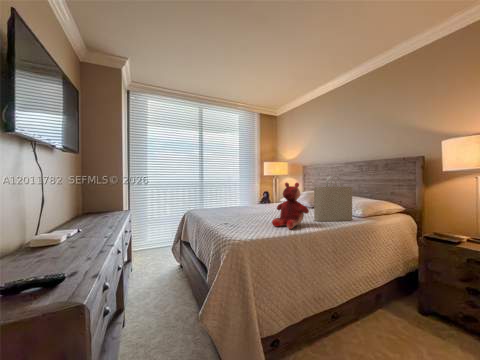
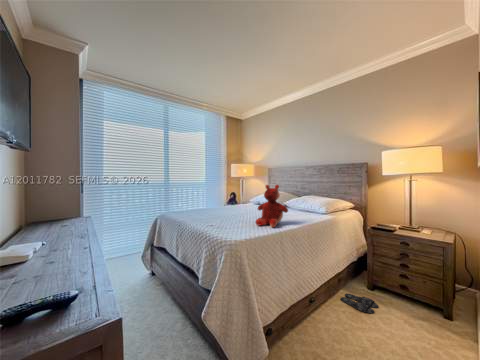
tote bag: present [314,176,352,221] -> none [289,179,319,219]
slippers: none [377,314,429,344] -> present [341,294,379,313]

